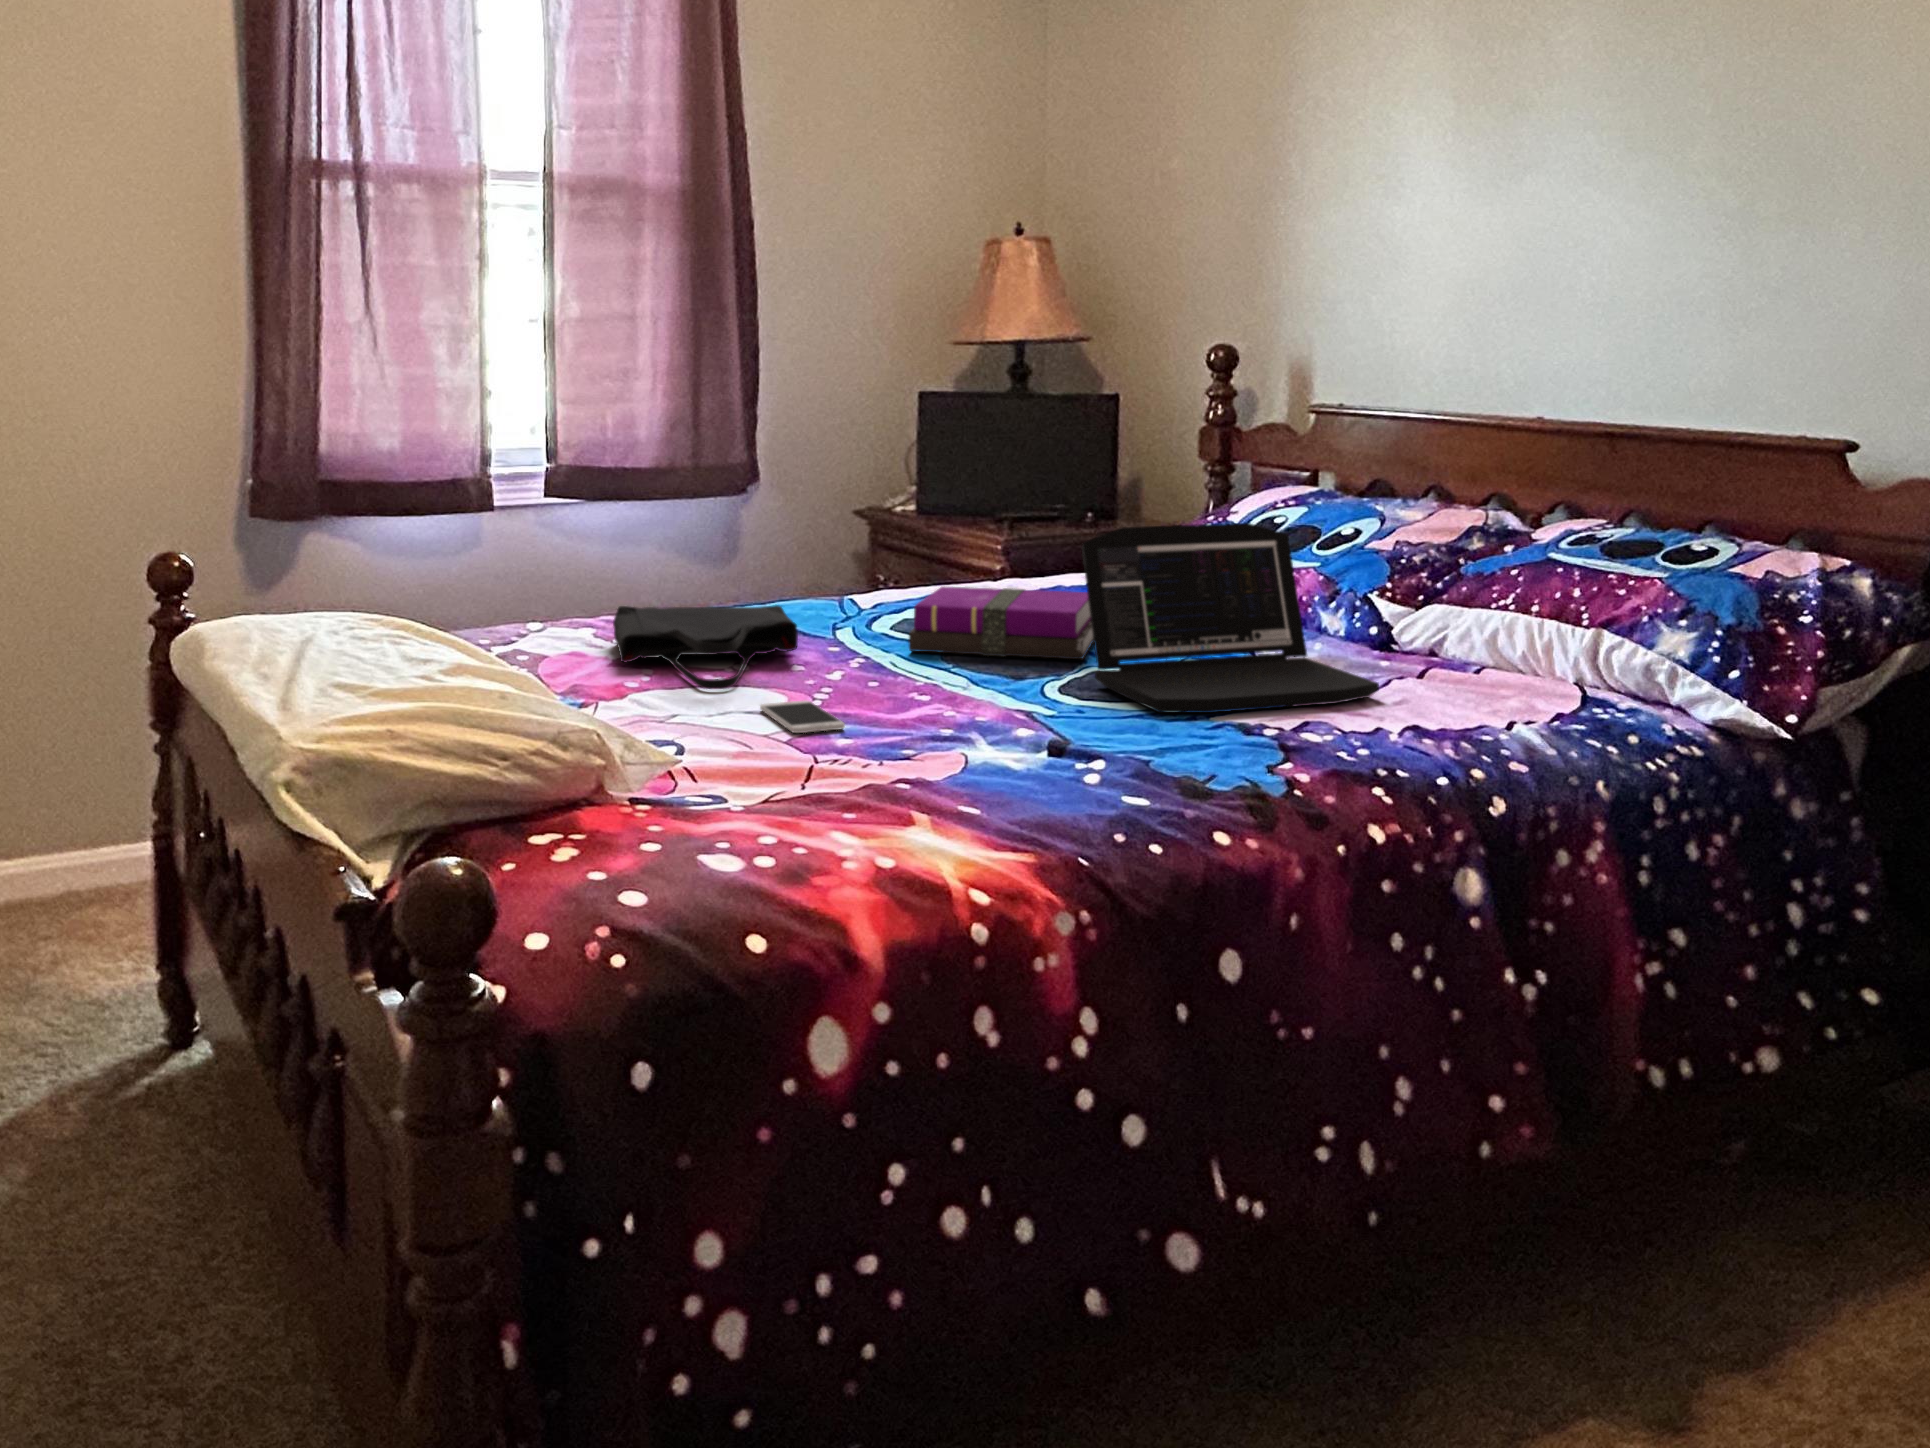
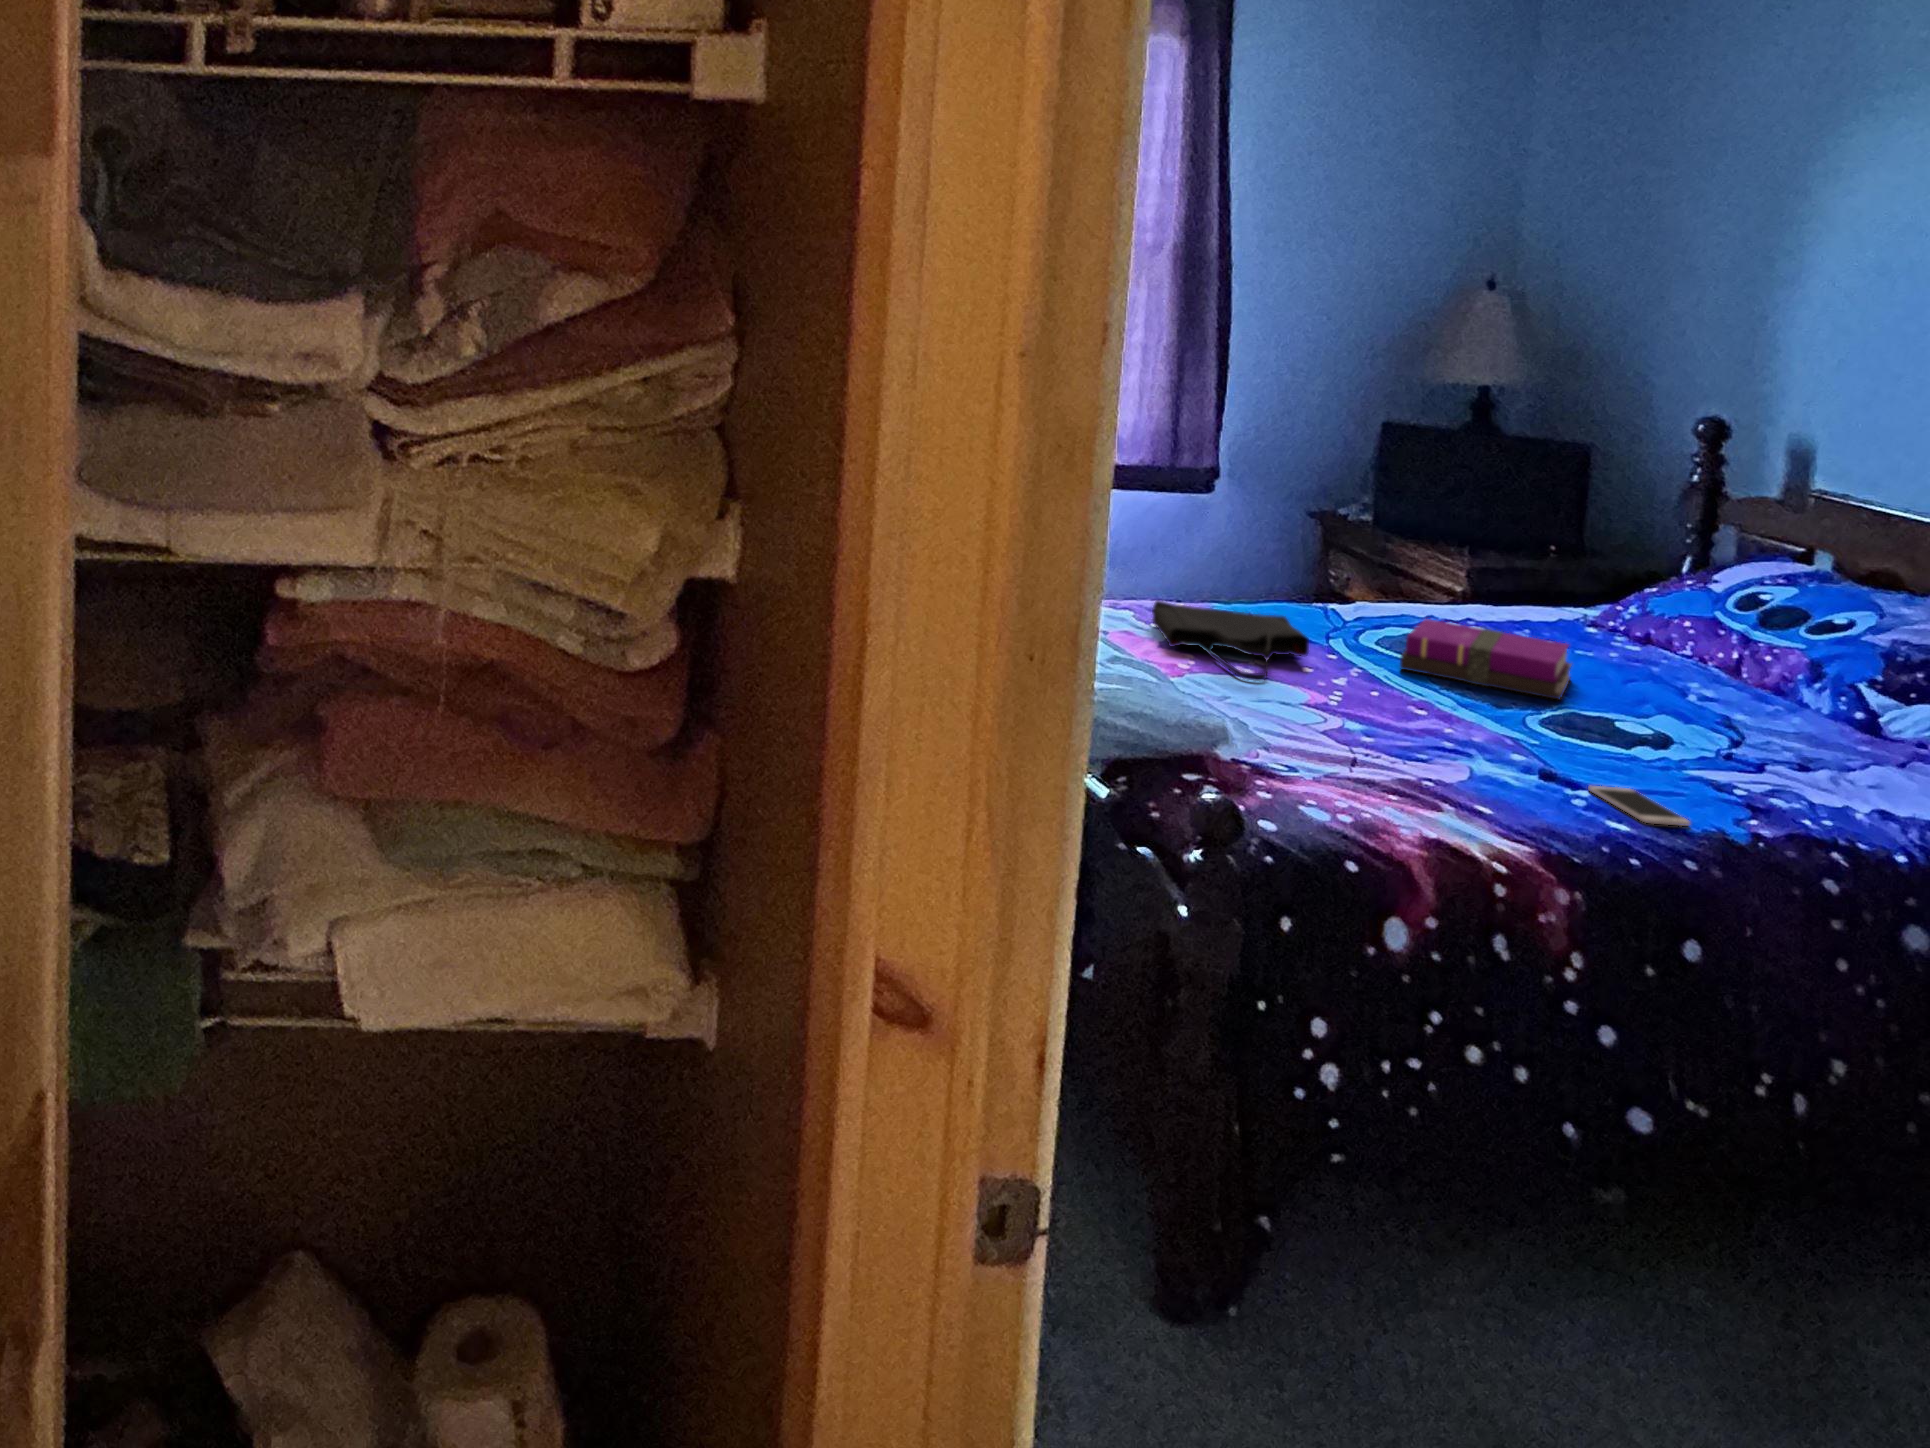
laptop: present [1082,523,1379,713] -> none [1569,608,1853,778]
smartphone: present [760,701,845,733] -> present [1588,786,1690,826]

